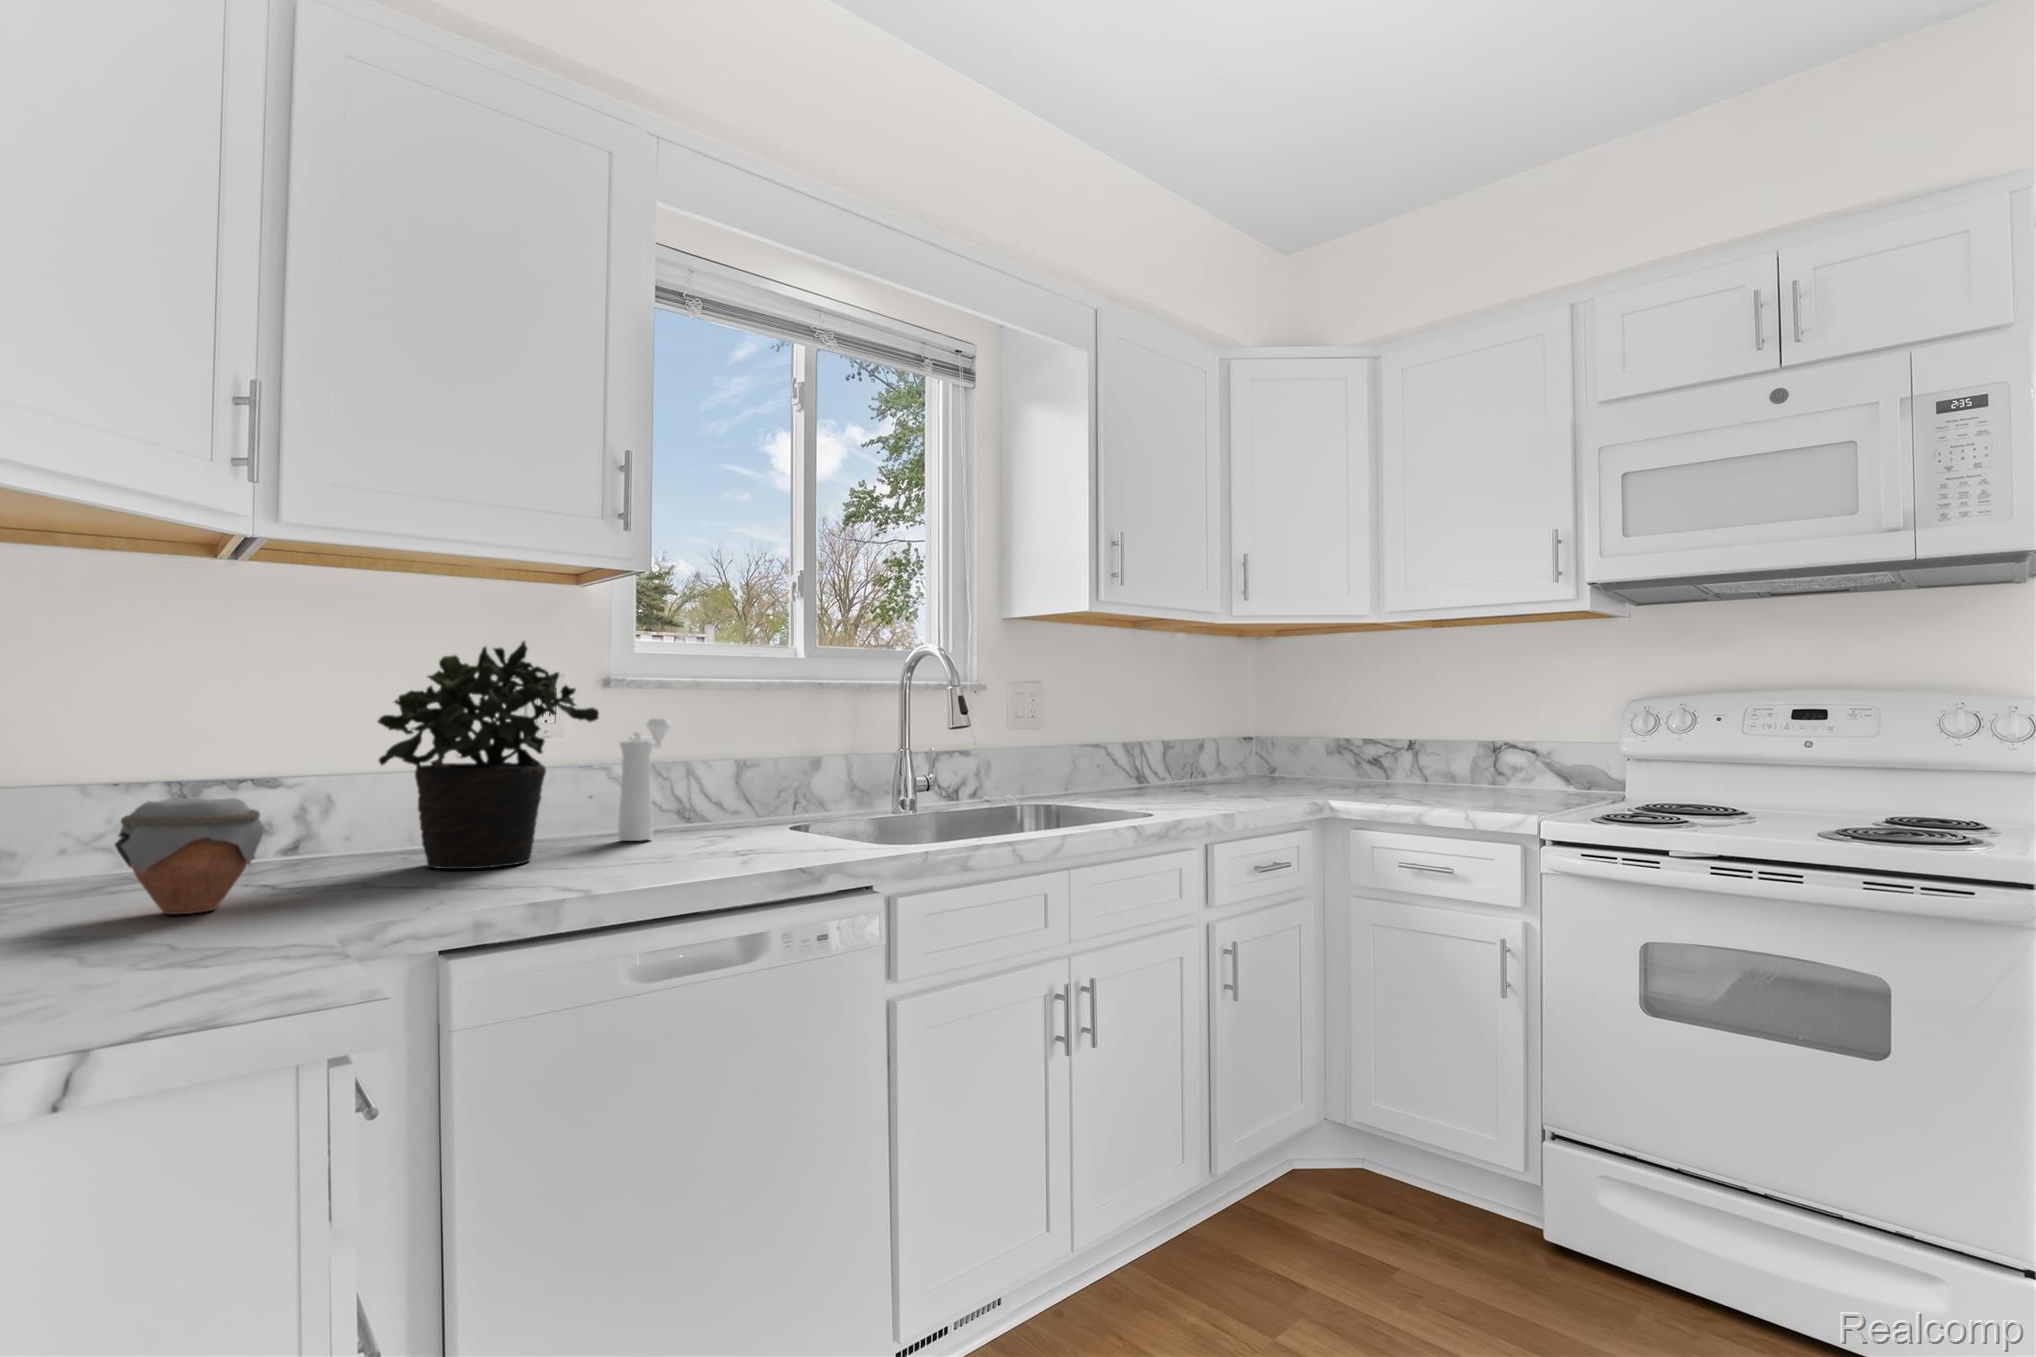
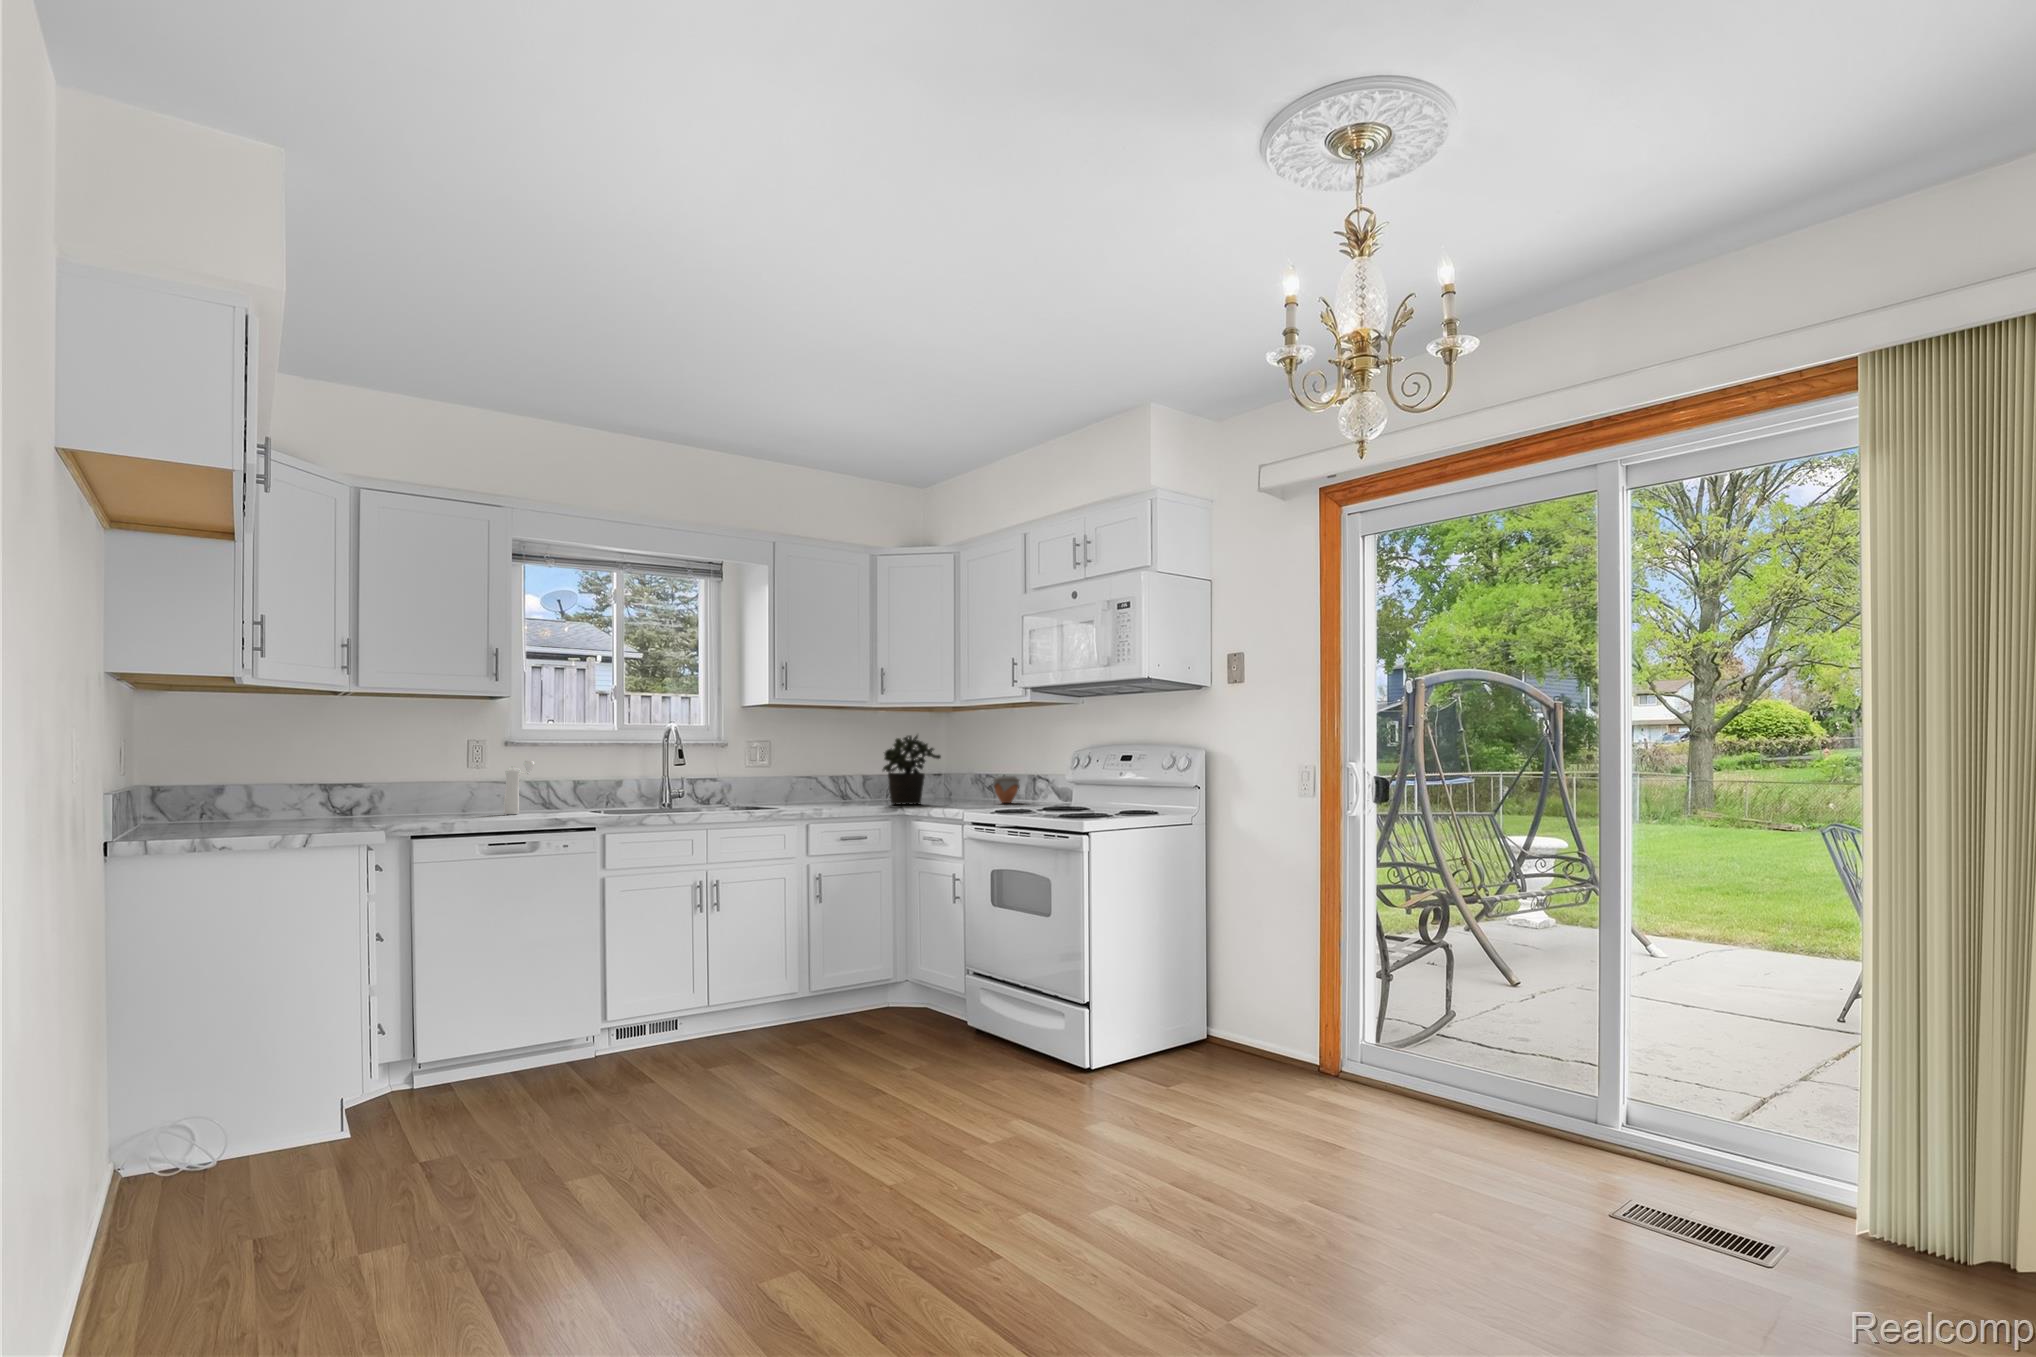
potted plant: present [378,641,599,869] -> present [883,735,941,805]
jar: present [115,798,265,914] -> present [993,775,1019,803]

